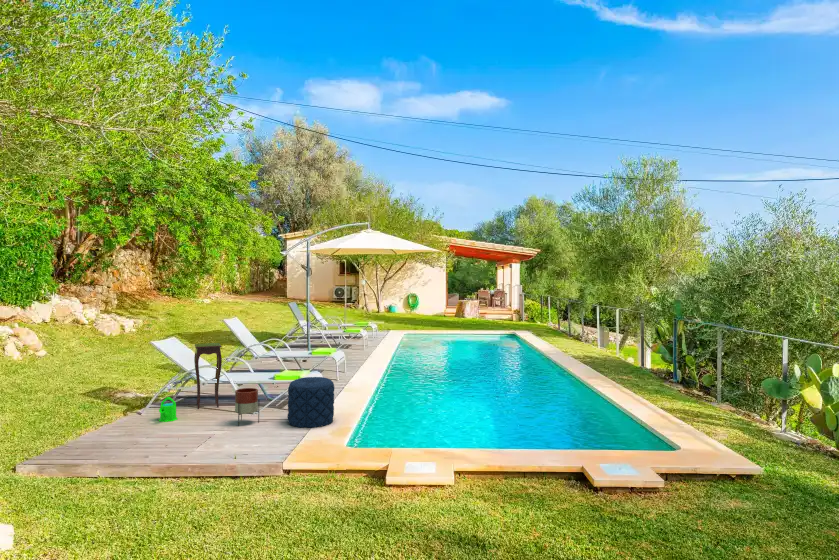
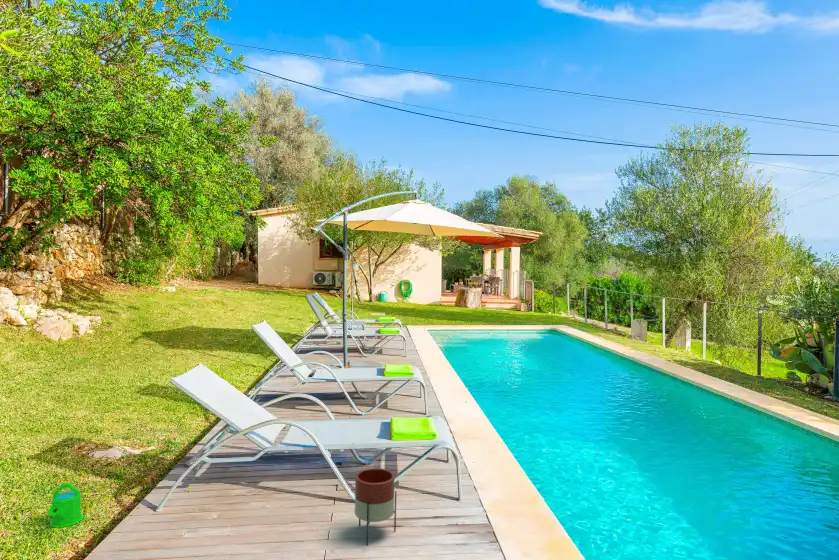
side table: present [194,343,222,409] -> none [248,377,300,495]
pouf: present [287,377,334,428] -> none [444,442,526,544]
watering can: present [159,397,177,422] -> present [48,483,83,528]

